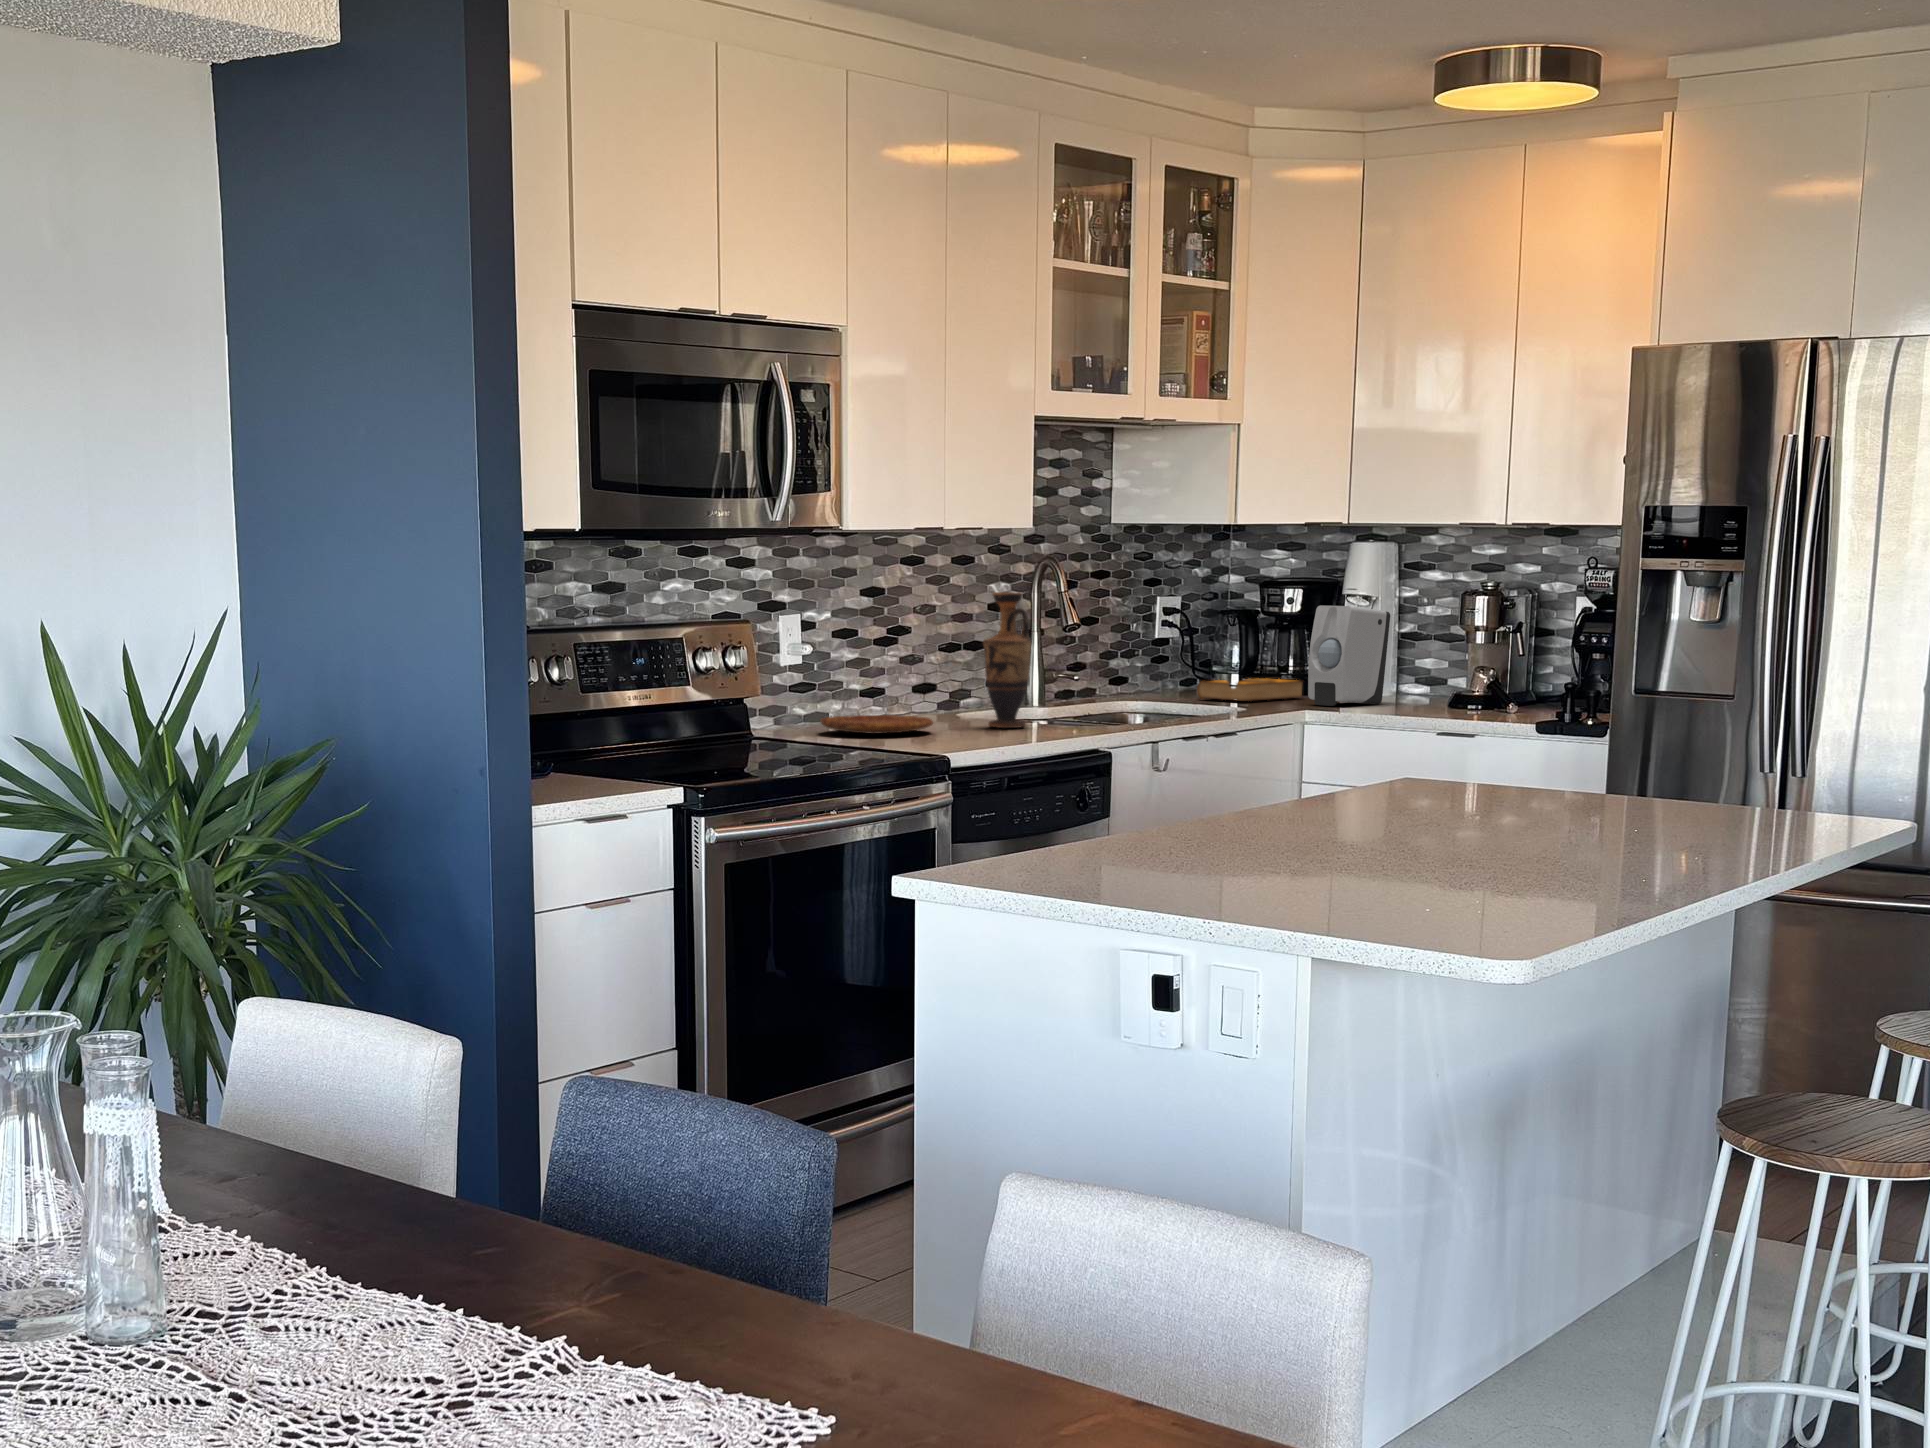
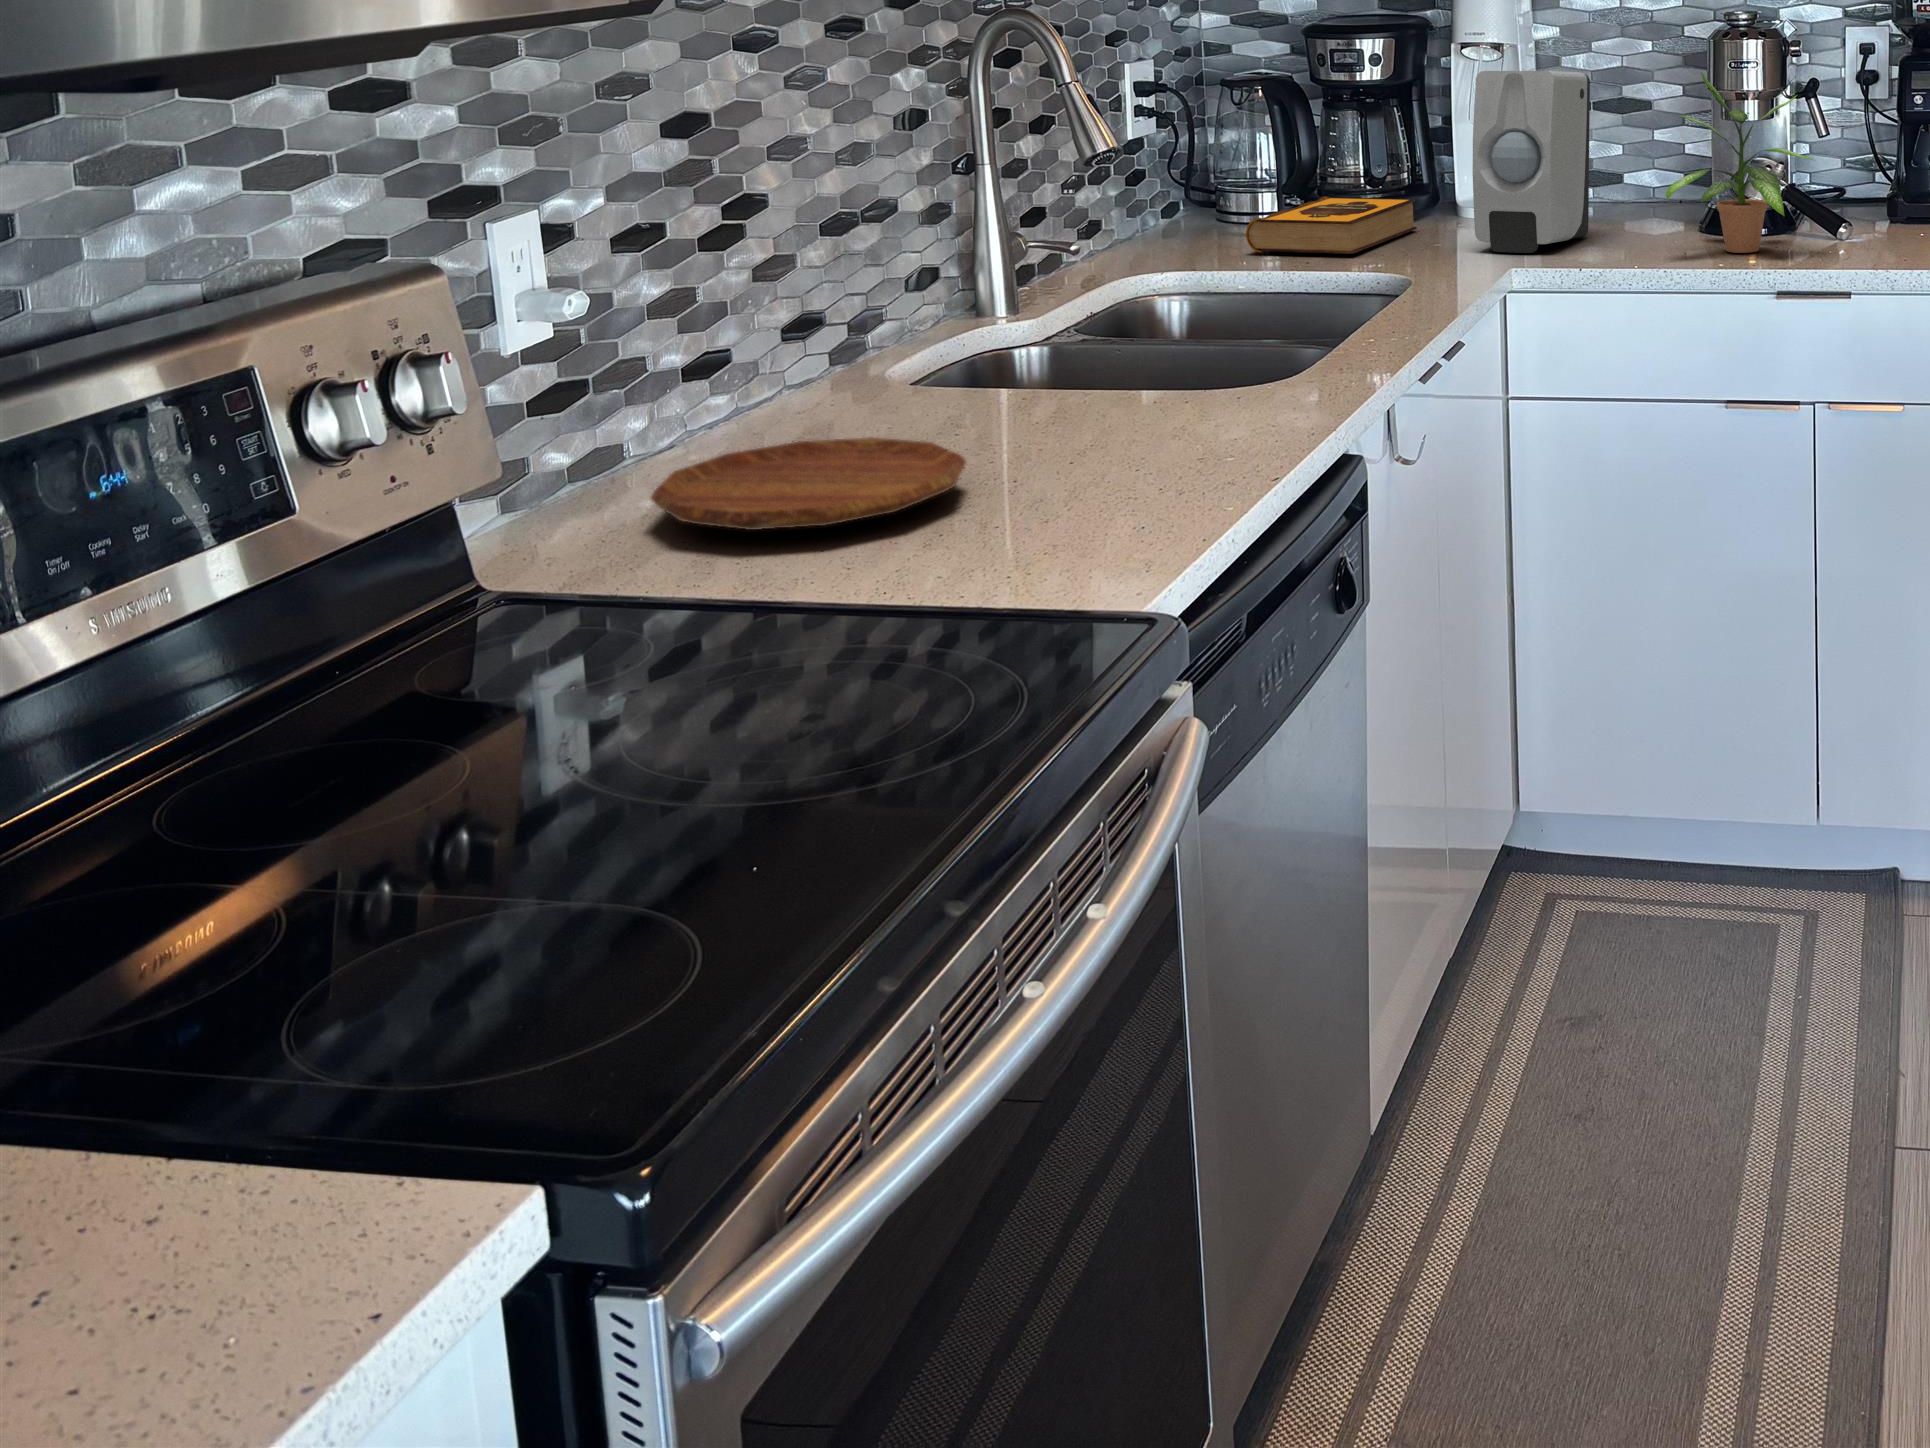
vase: present [983,592,1032,728] -> none [1020,110,1137,434]
potted plant: none [1393,607,1478,711] -> present [1666,72,1815,253]

